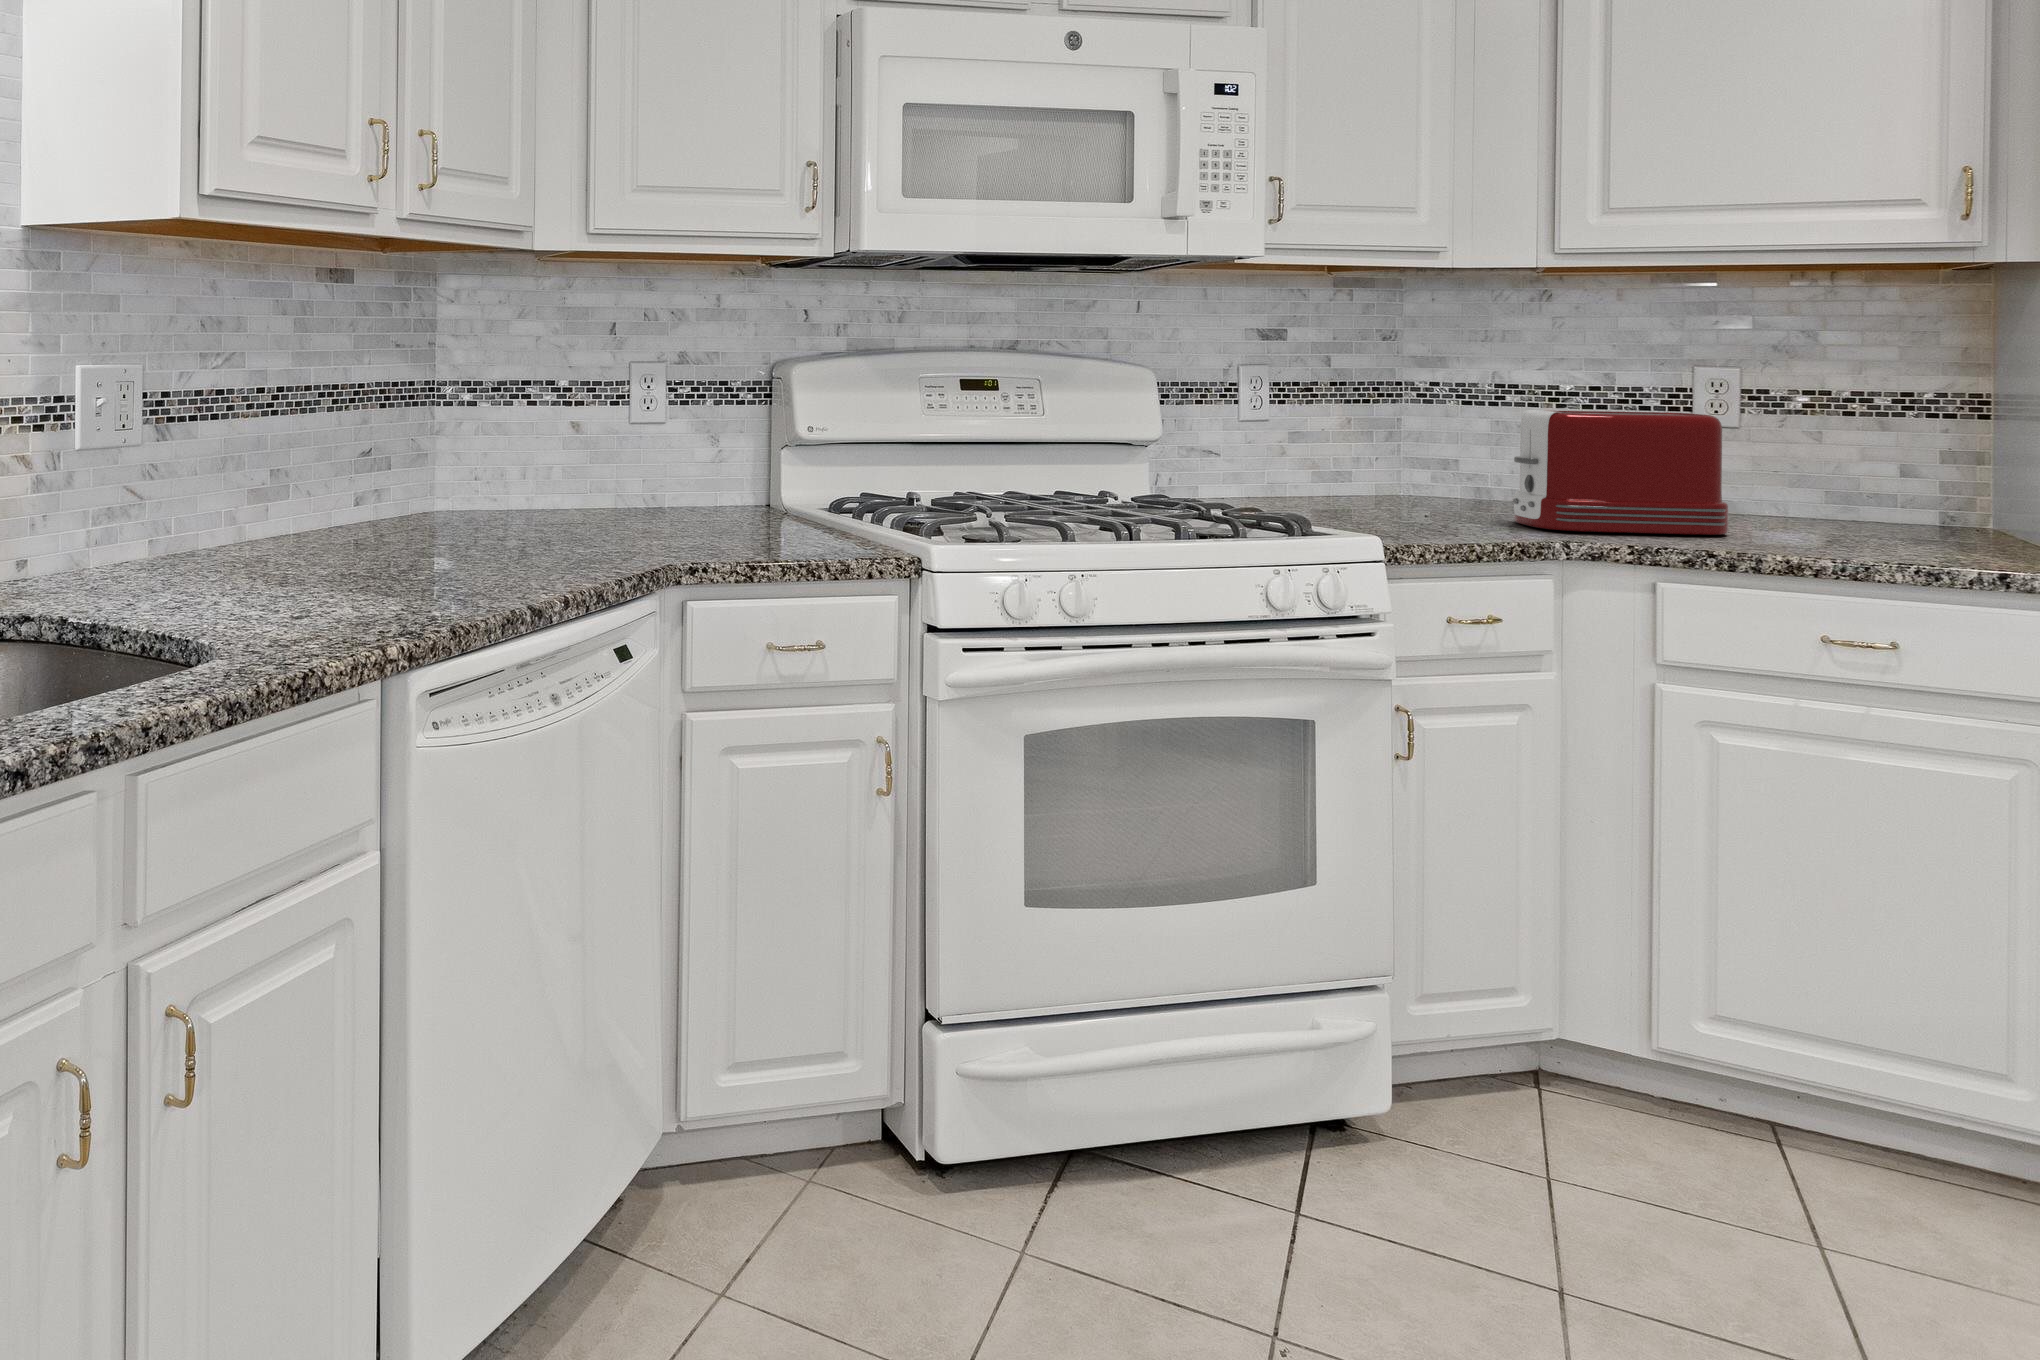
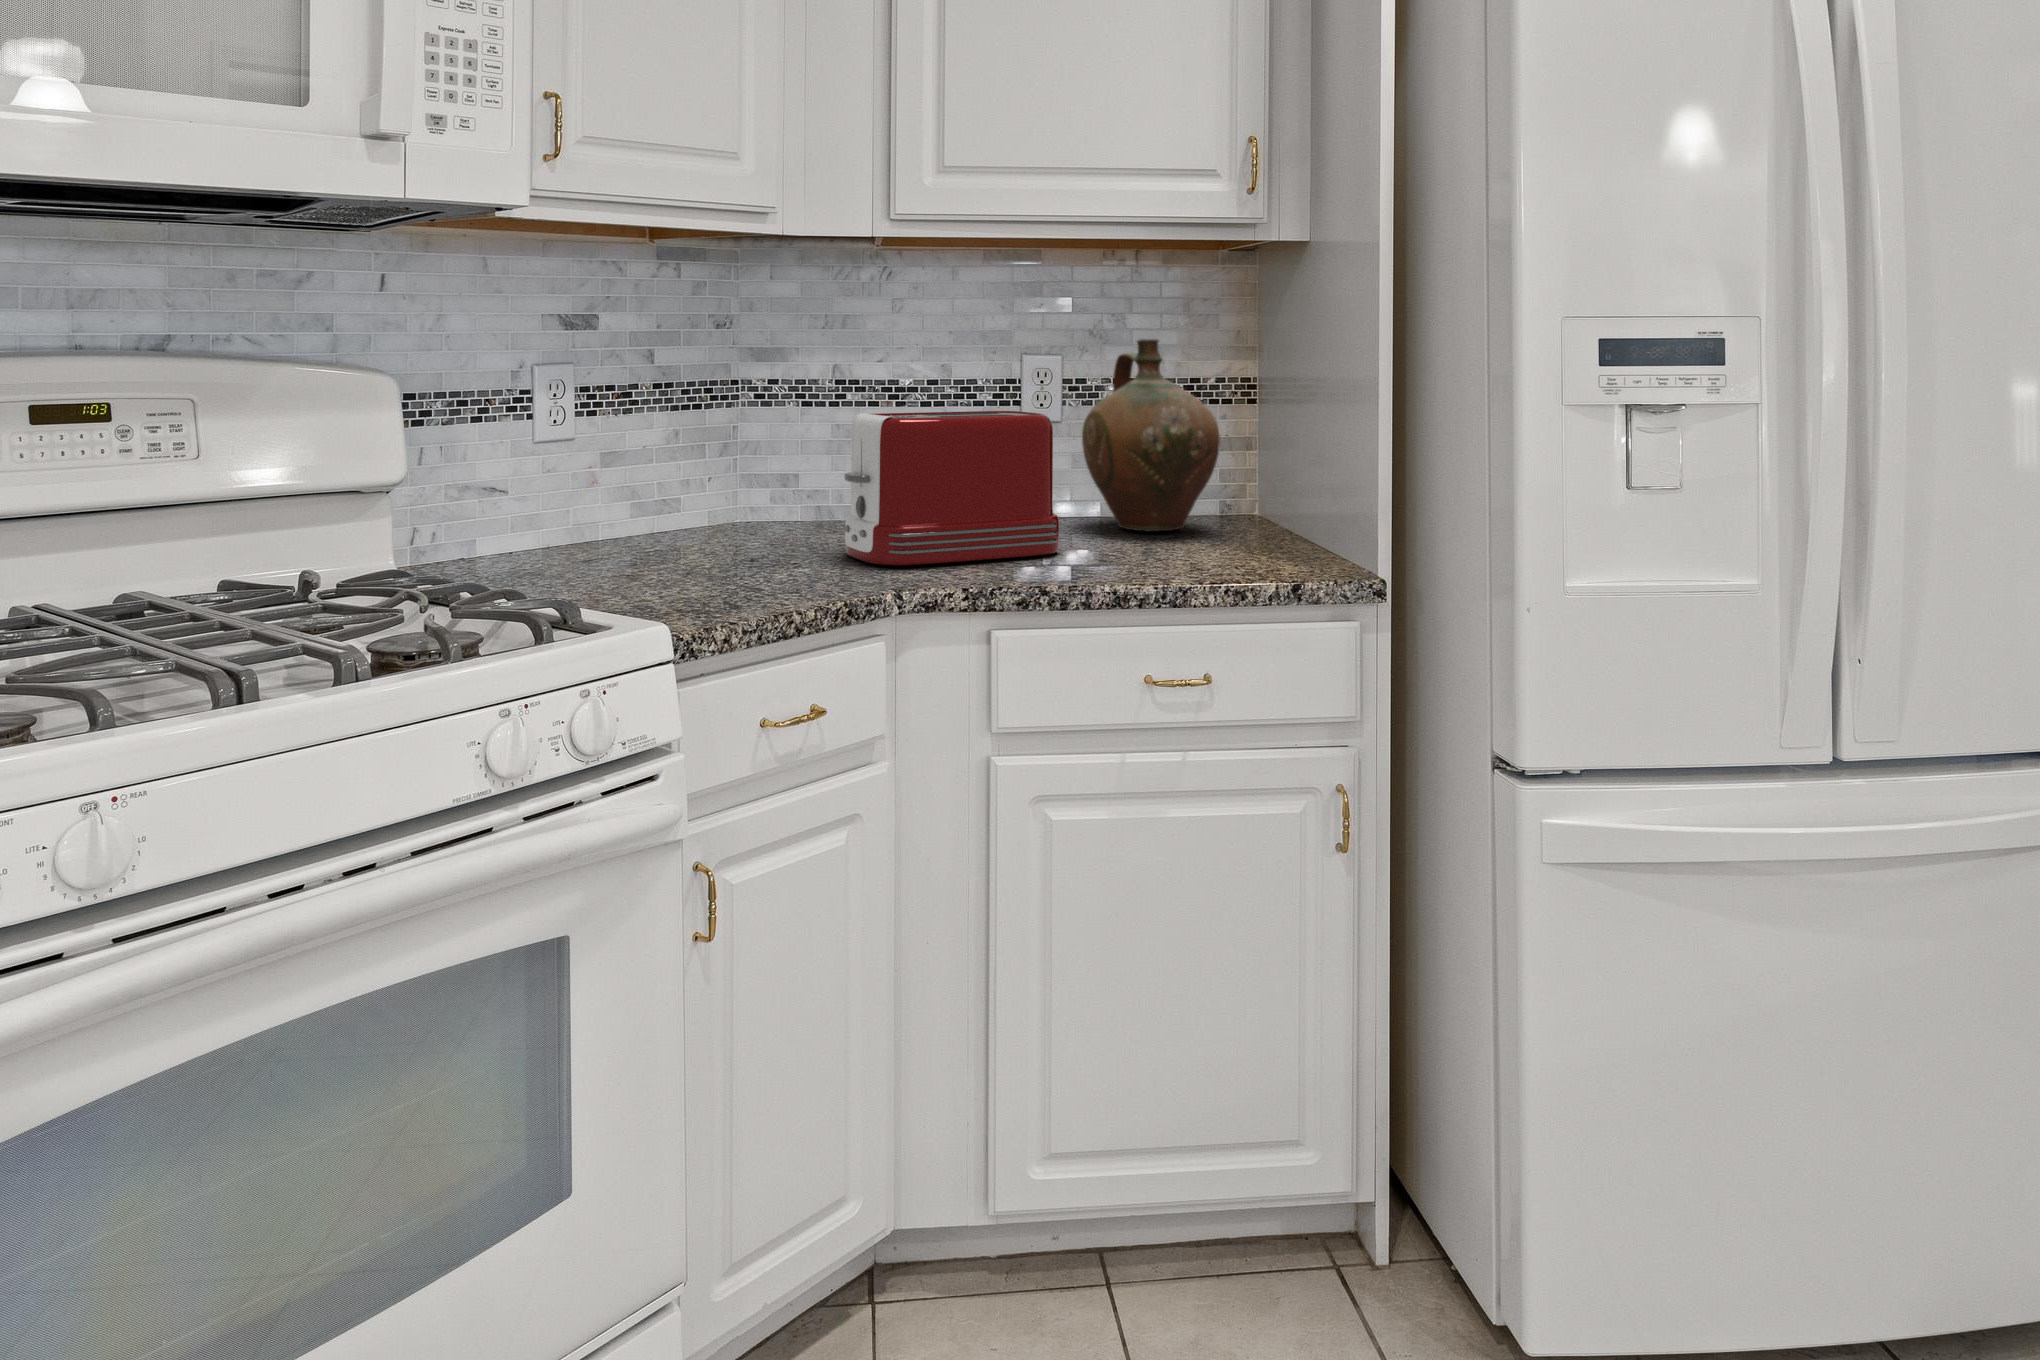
ceramic jug: none [1763,352,1924,530] -> present [1082,339,1220,531]

